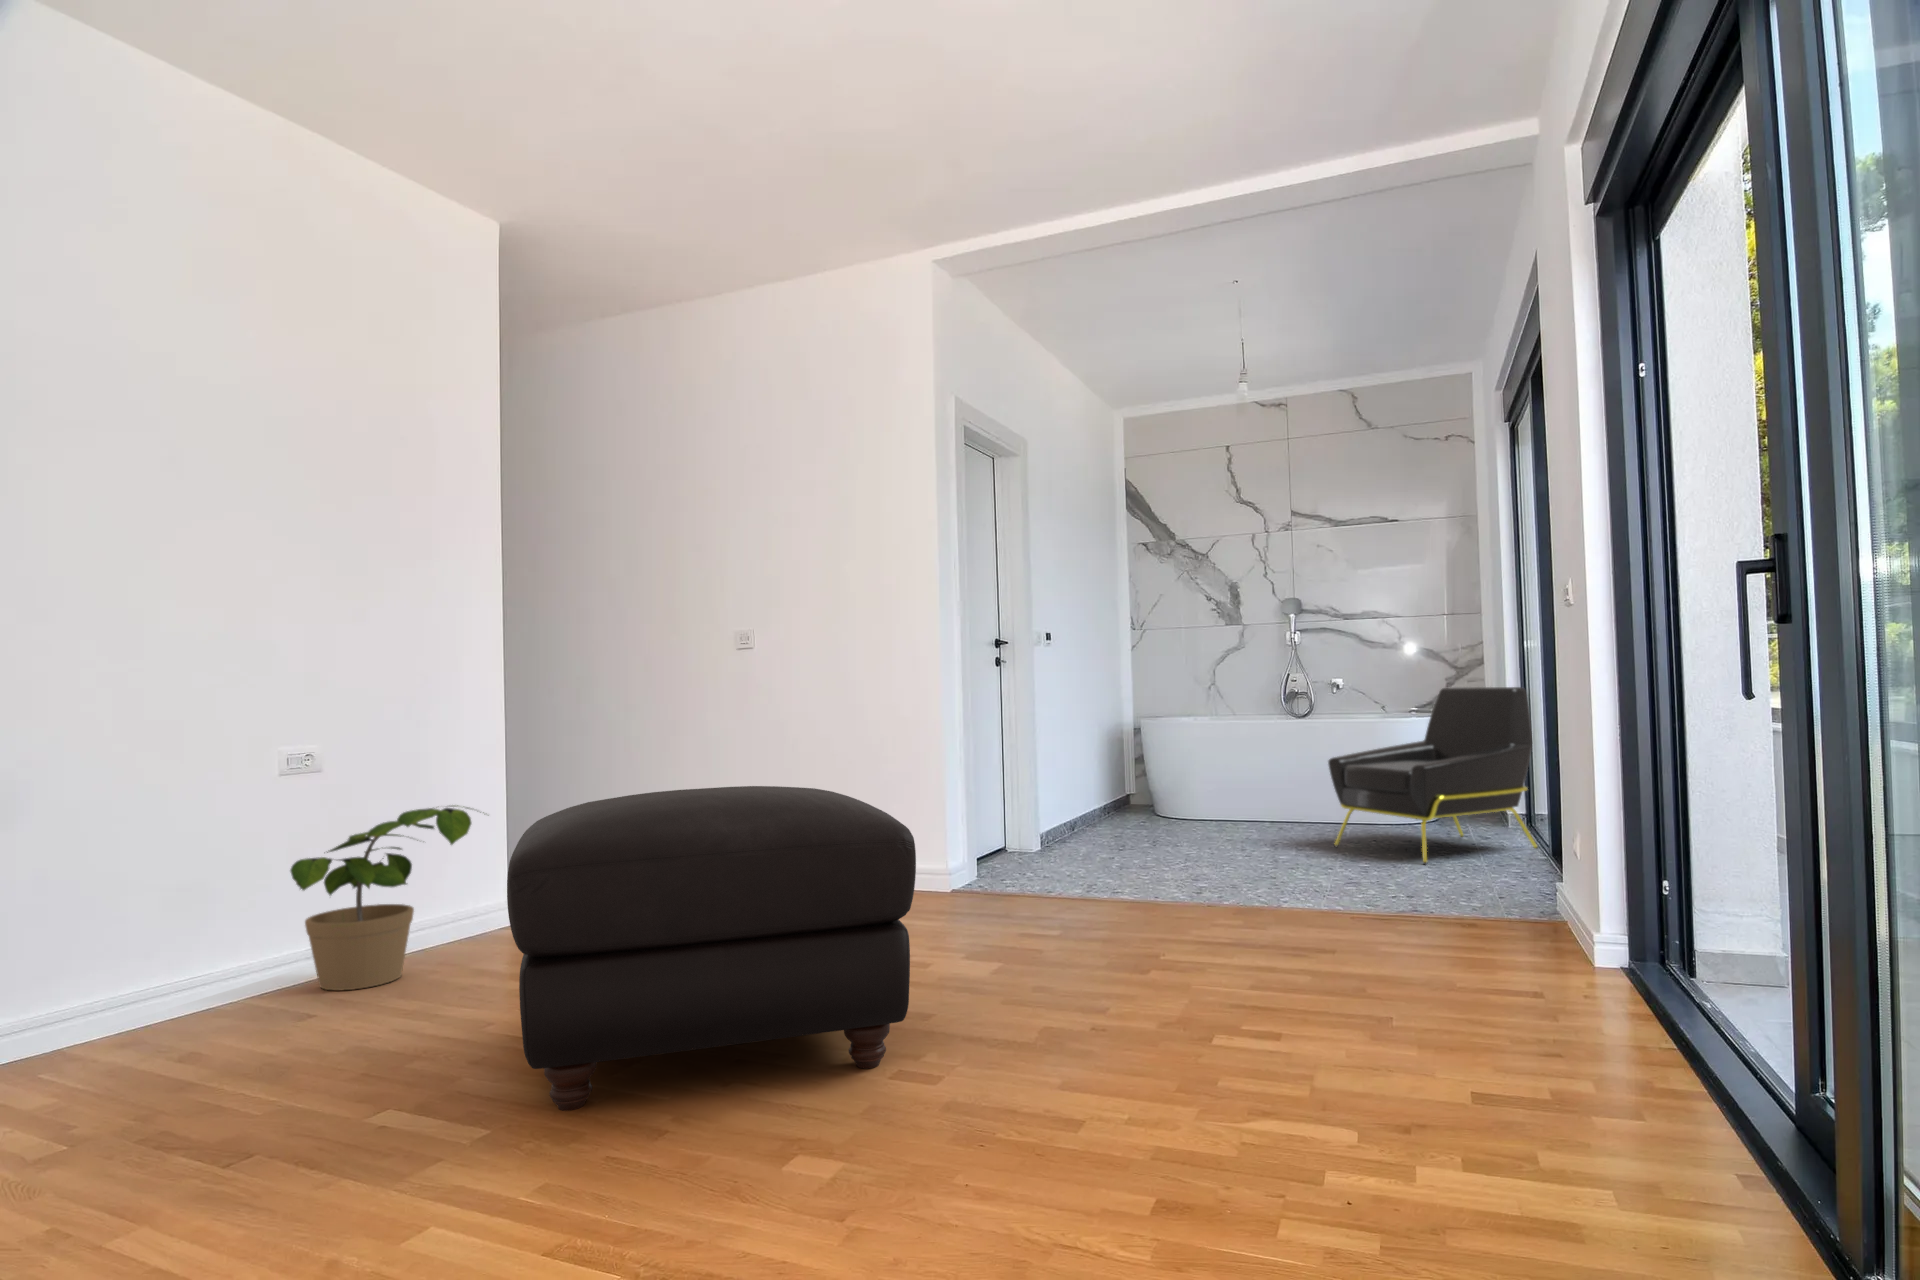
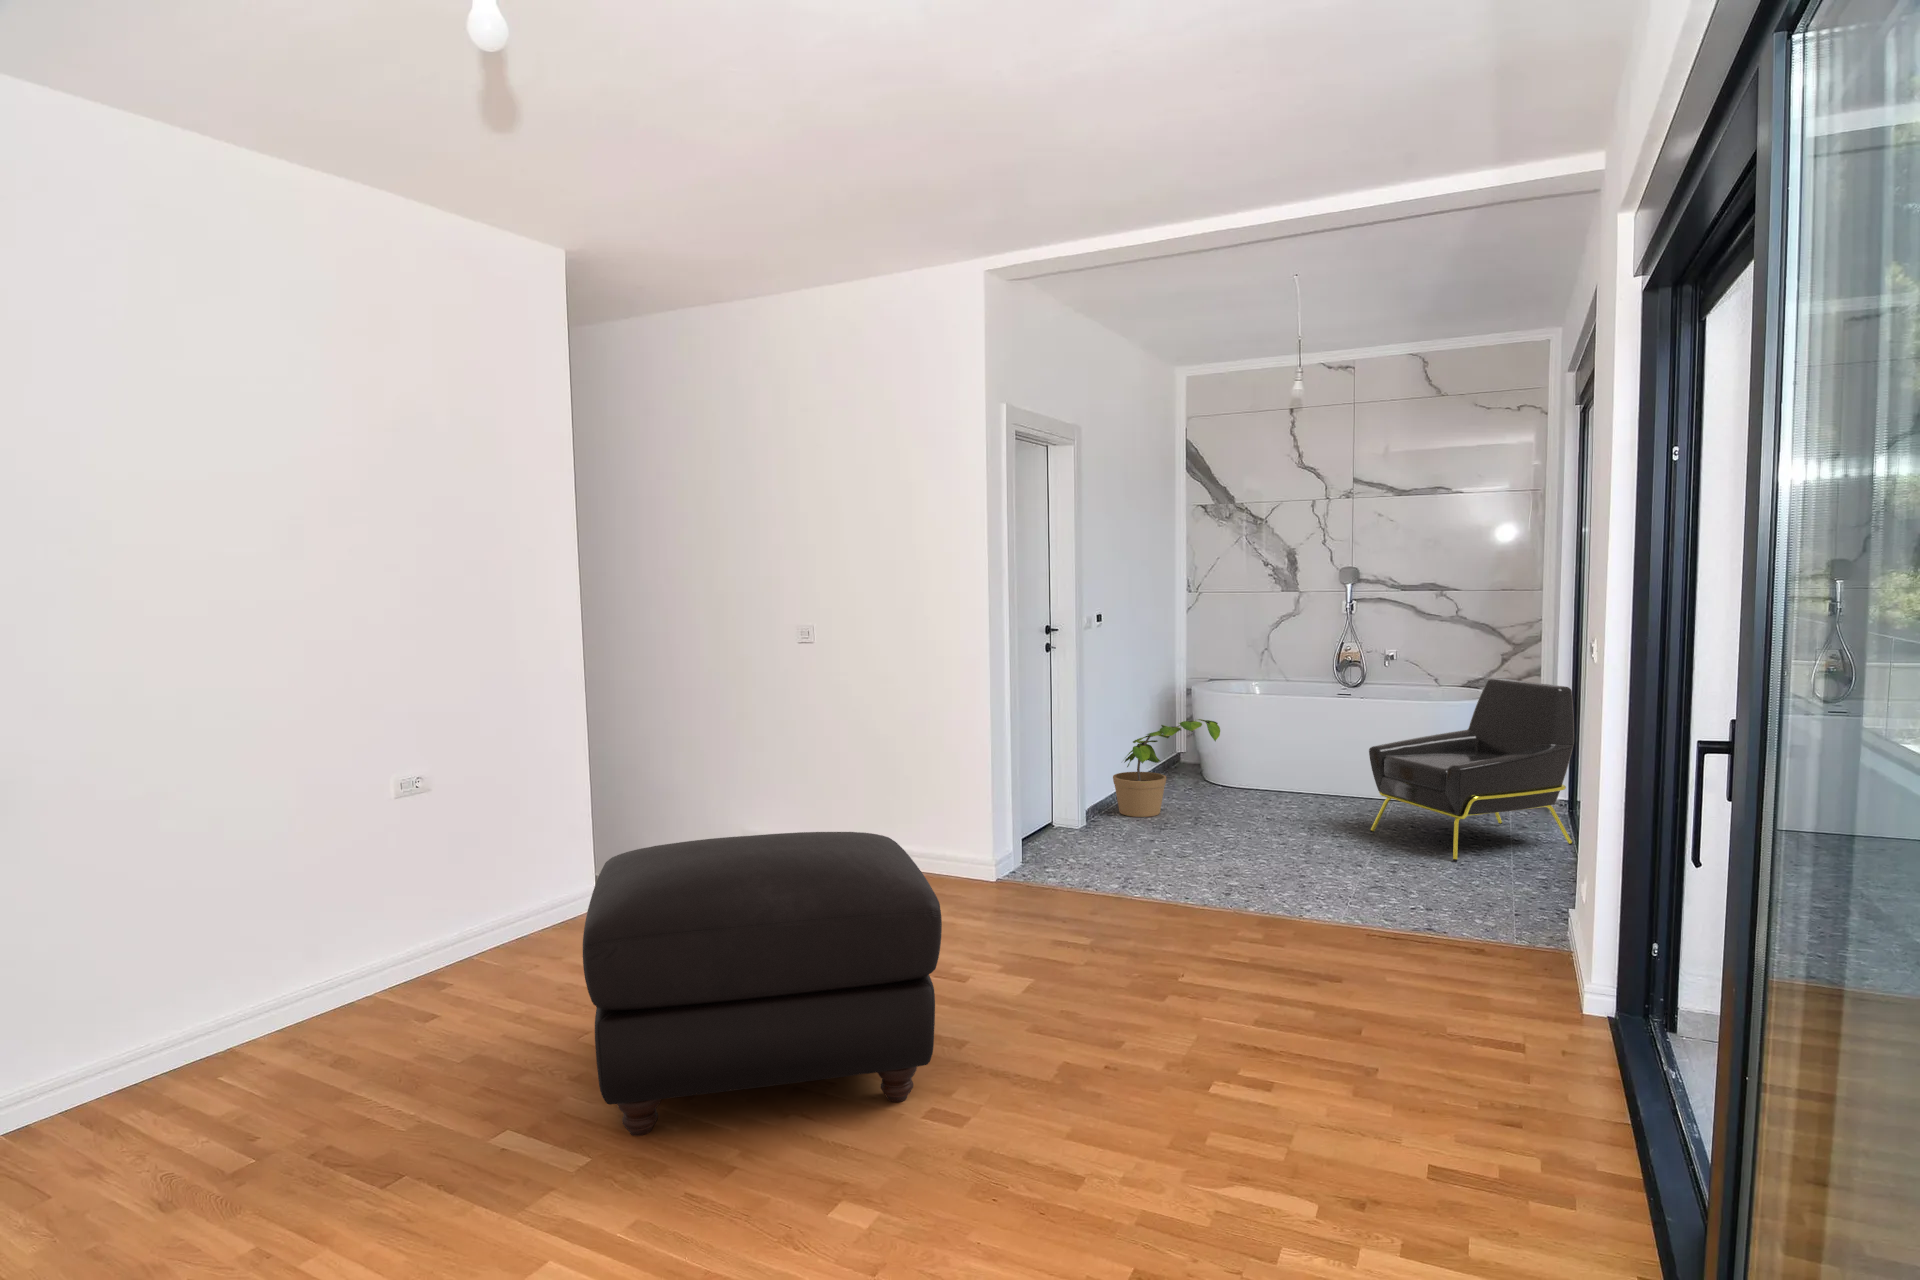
potted plant: present [290,805,484,991] -> present [1113,719,1220,817]

